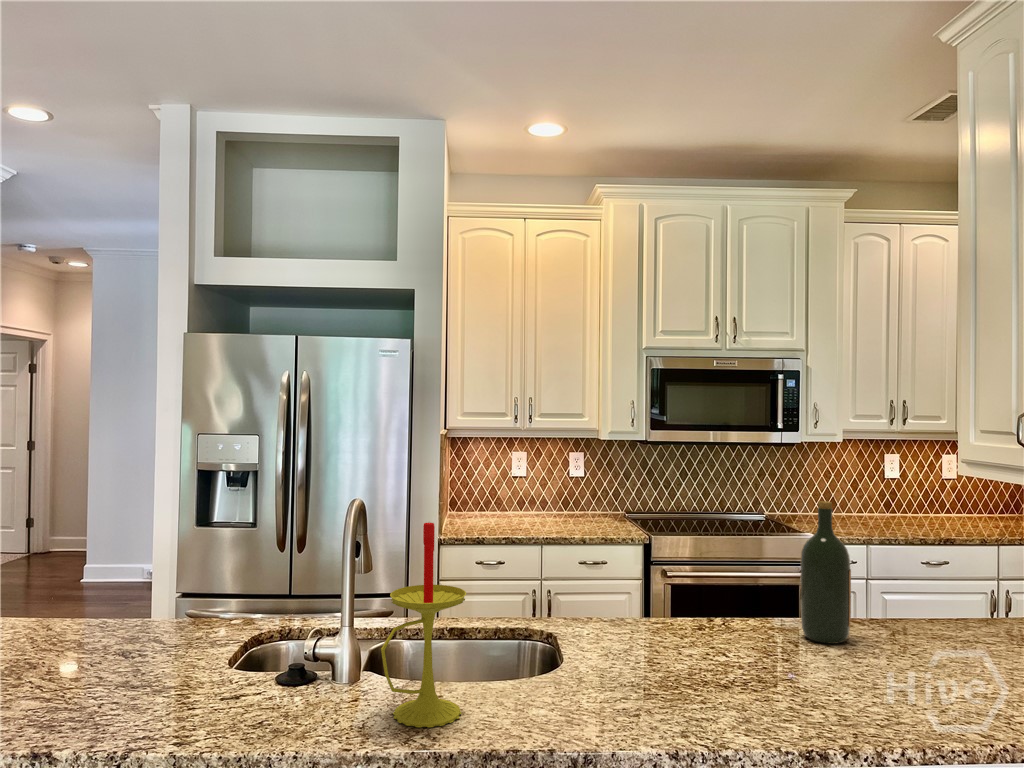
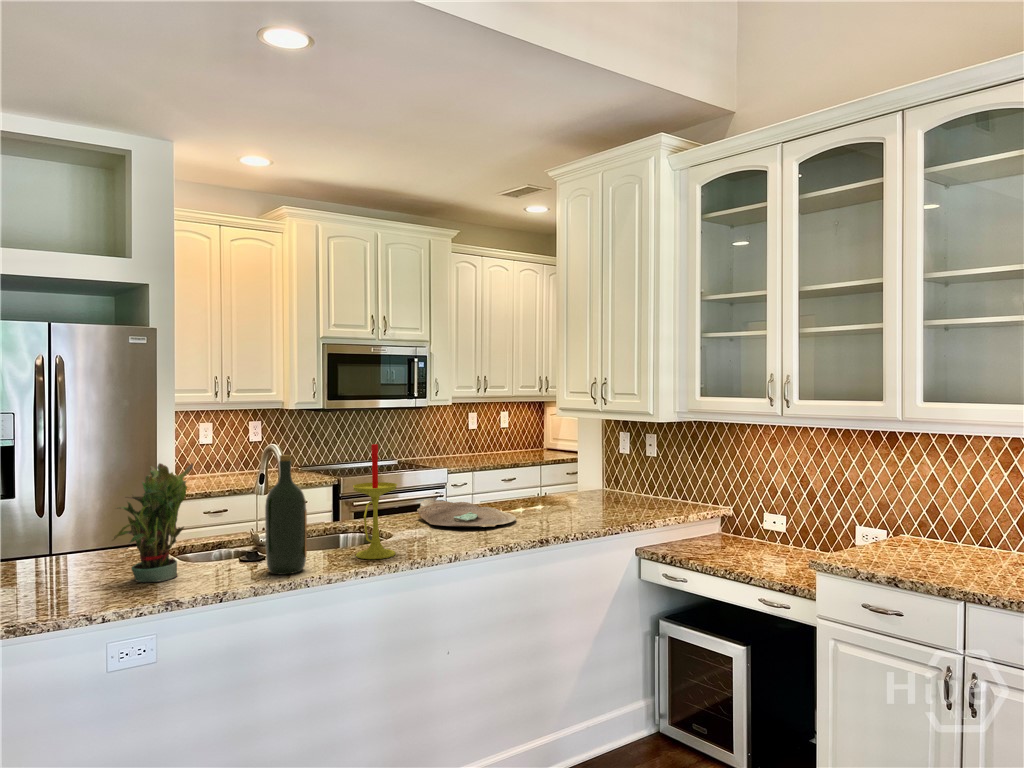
wine bottle: present [801,501,851,644] -> present [265,455,307,574]
potted plant: none [70,527,180,693] -> present [113,463,193,582]
decorative bowl: none [606,606,774,691] -> present [417,500,516,527]

